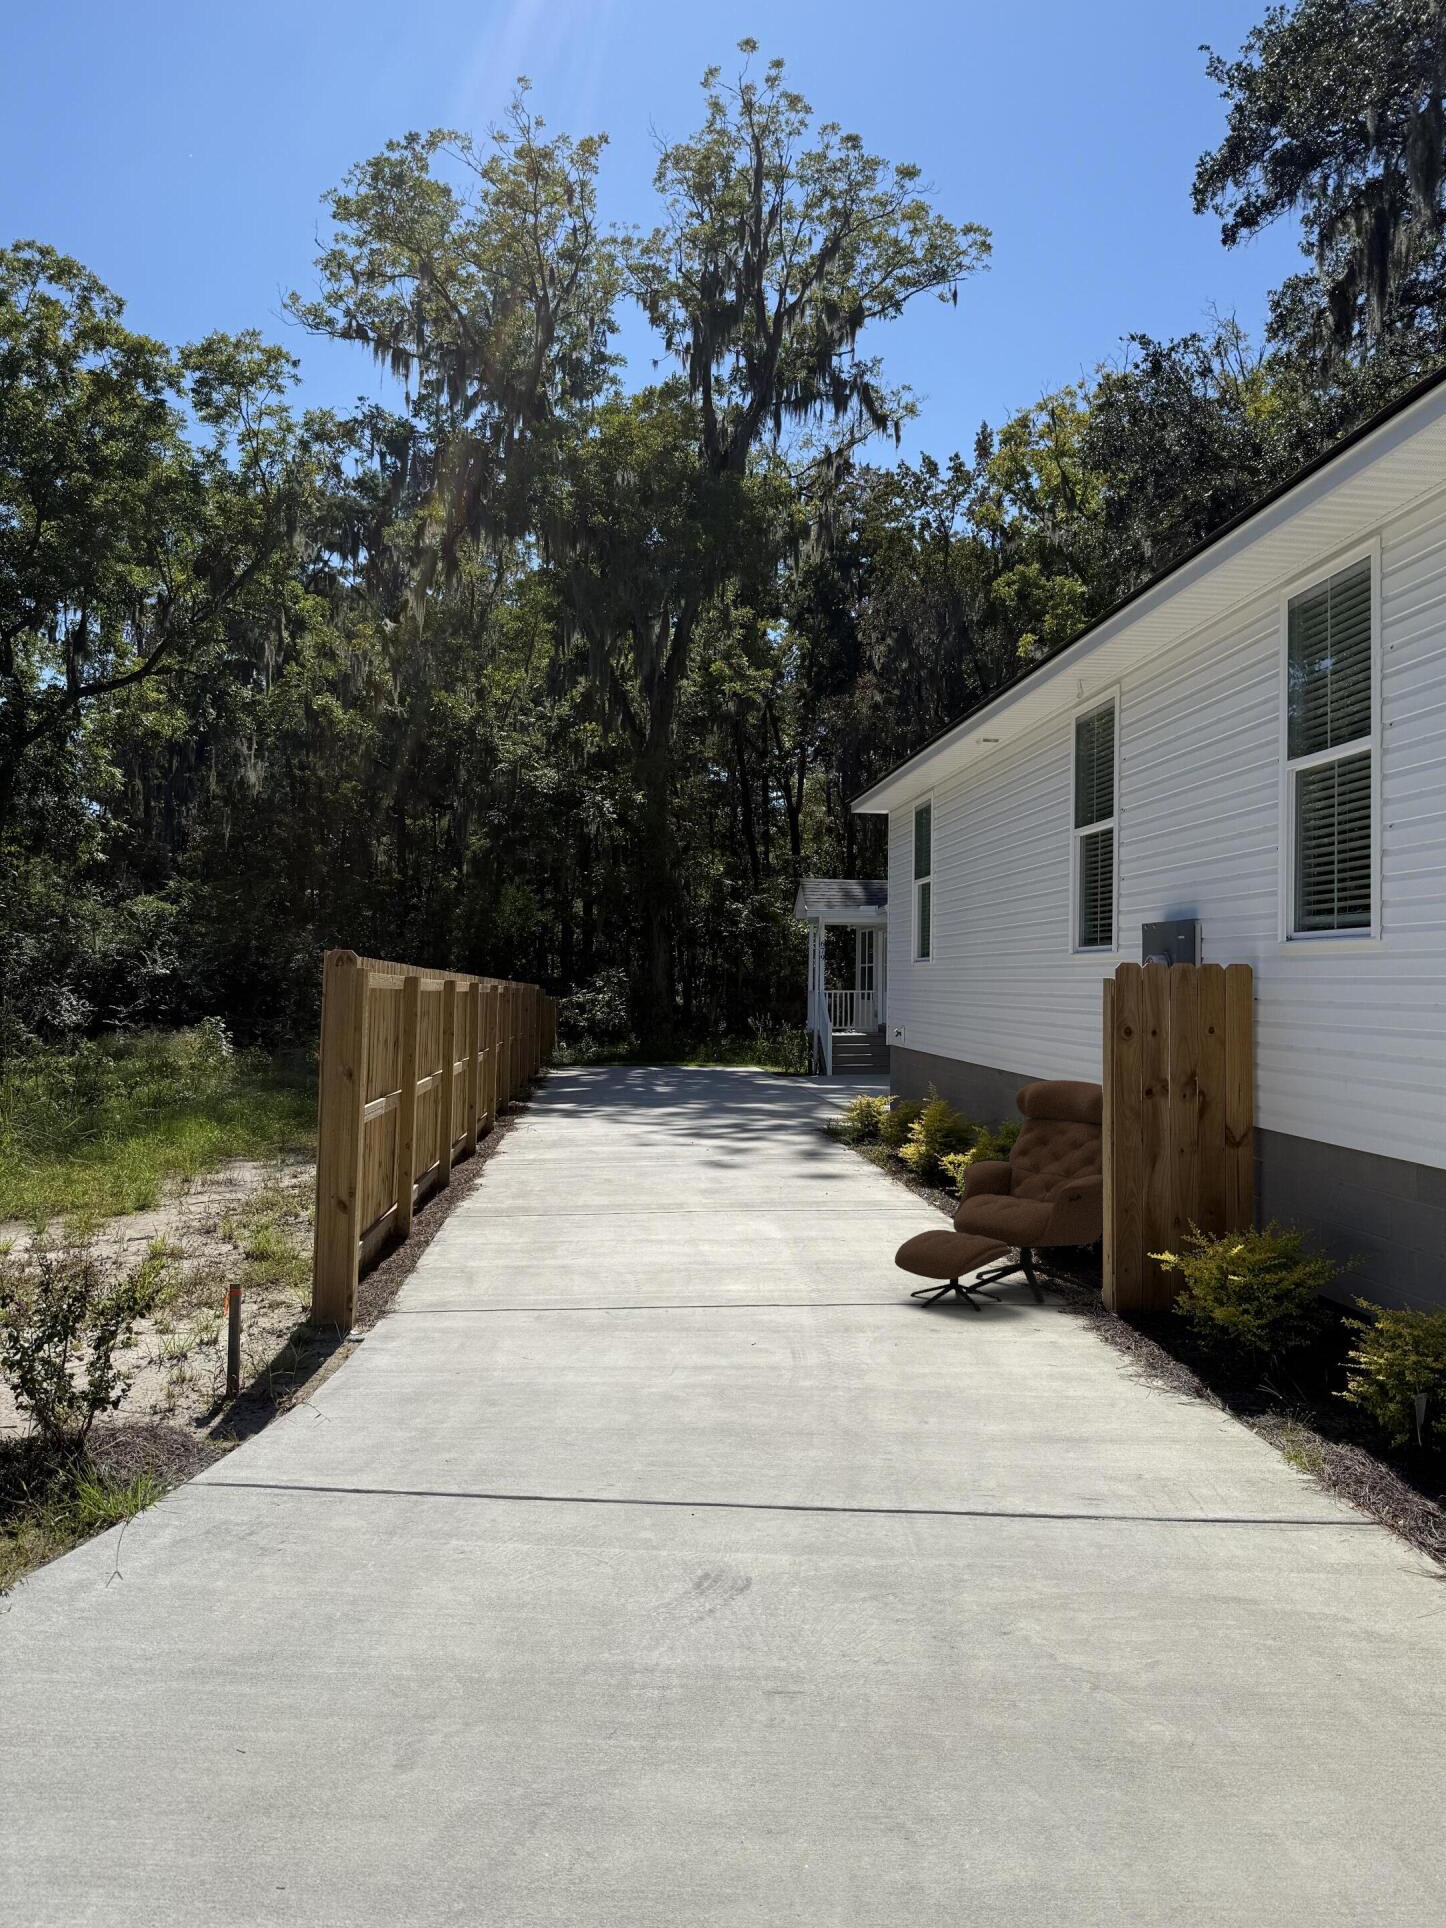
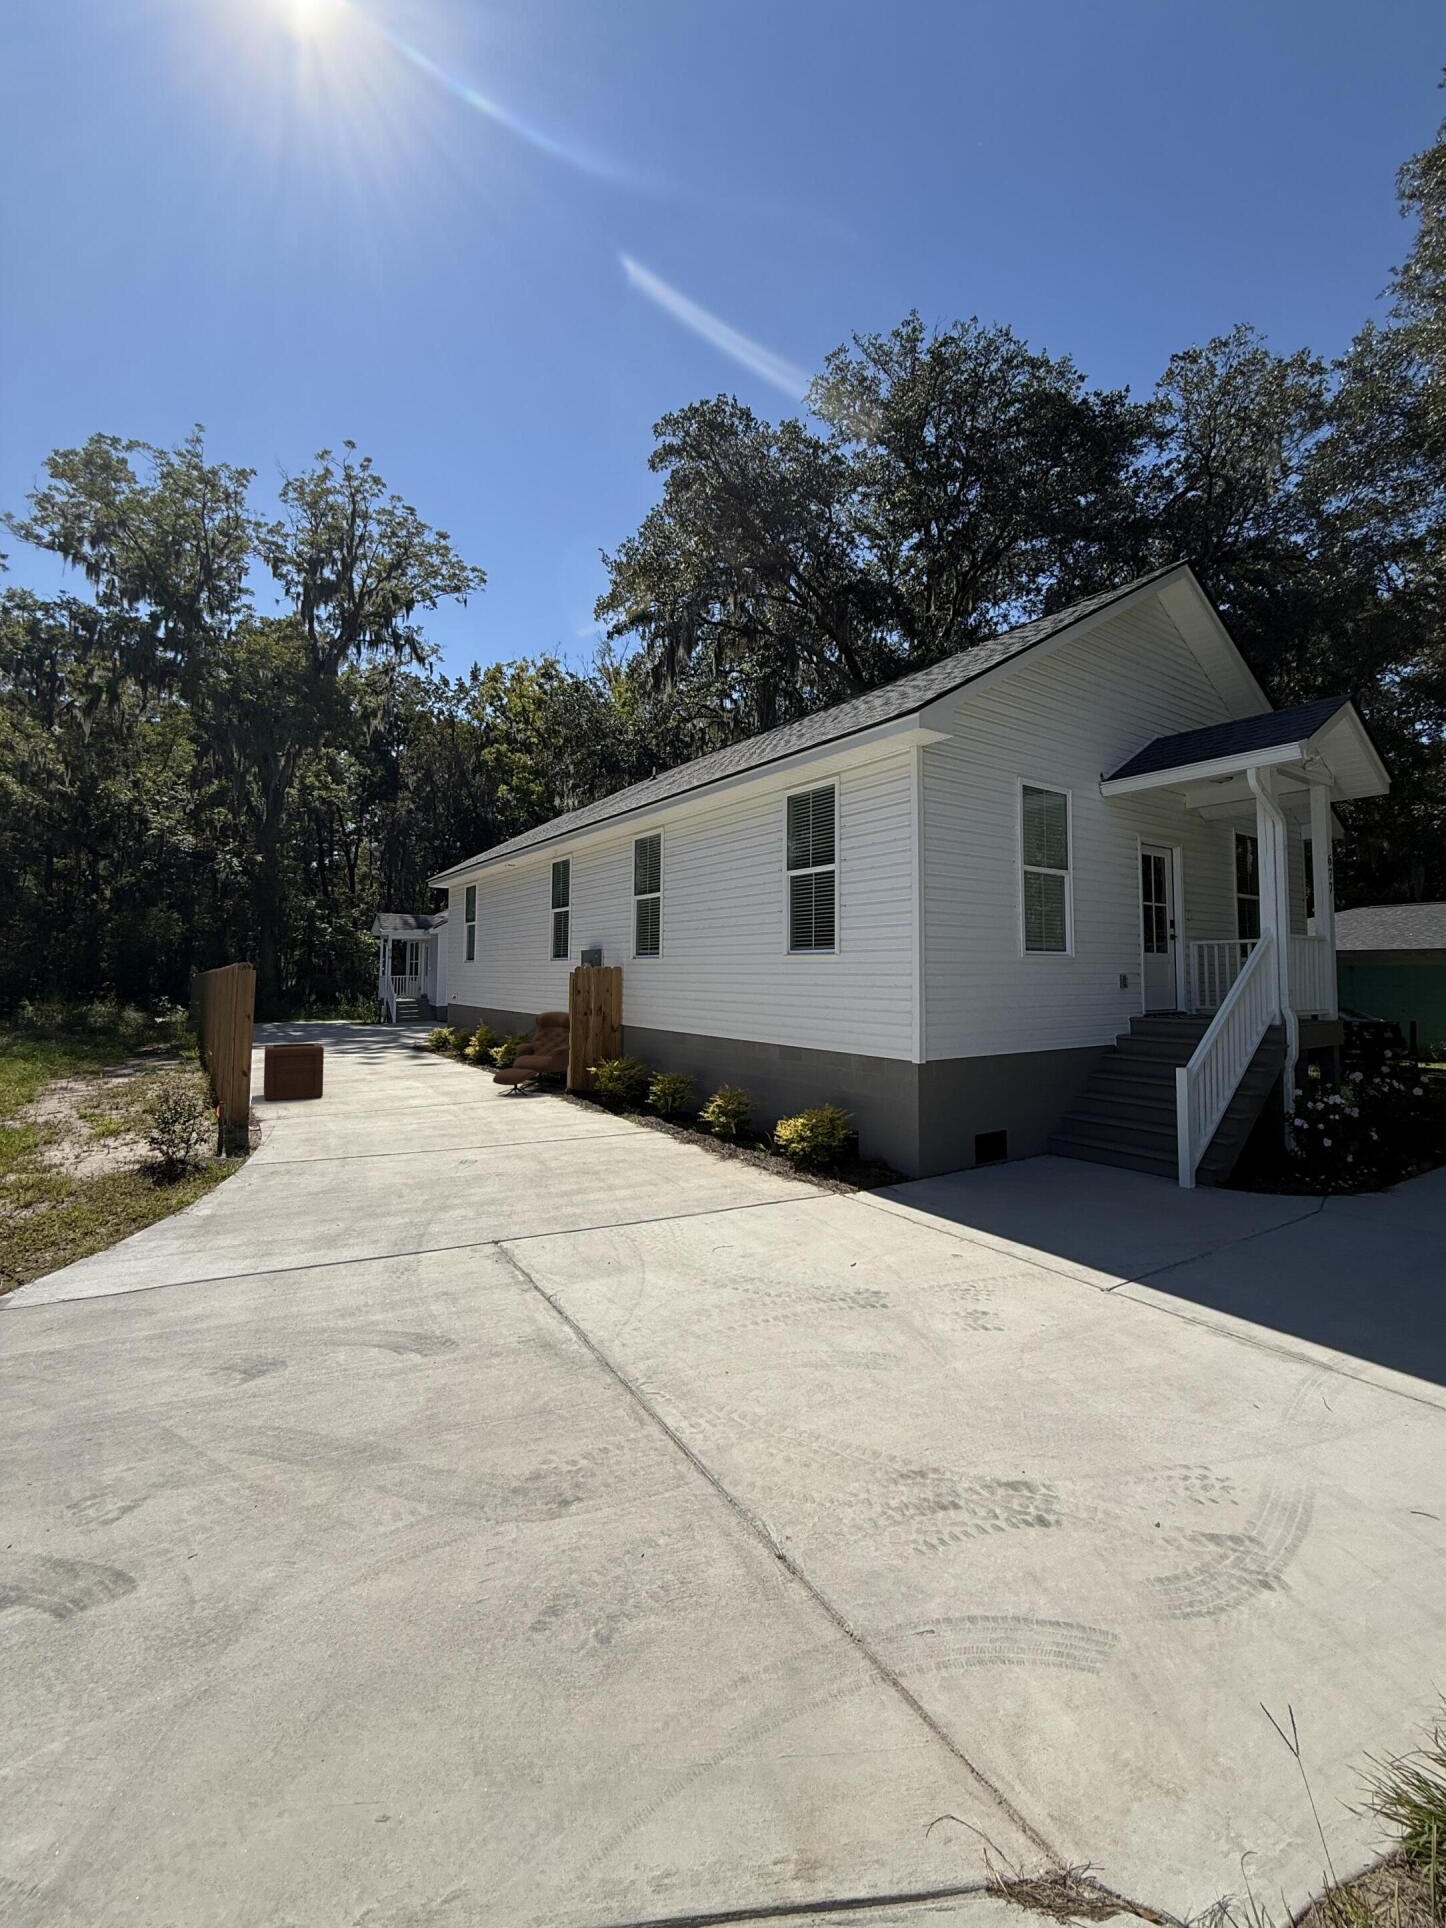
wooden crate: none [388,1134,525,1268] -> present [264,1043,324,1101]

